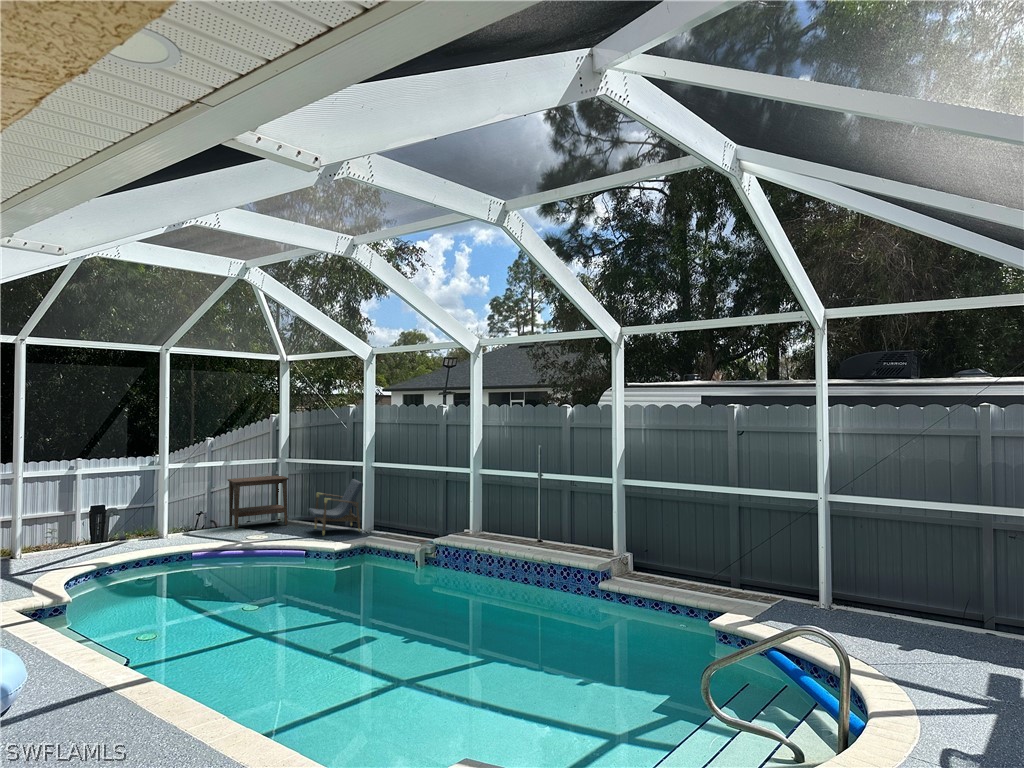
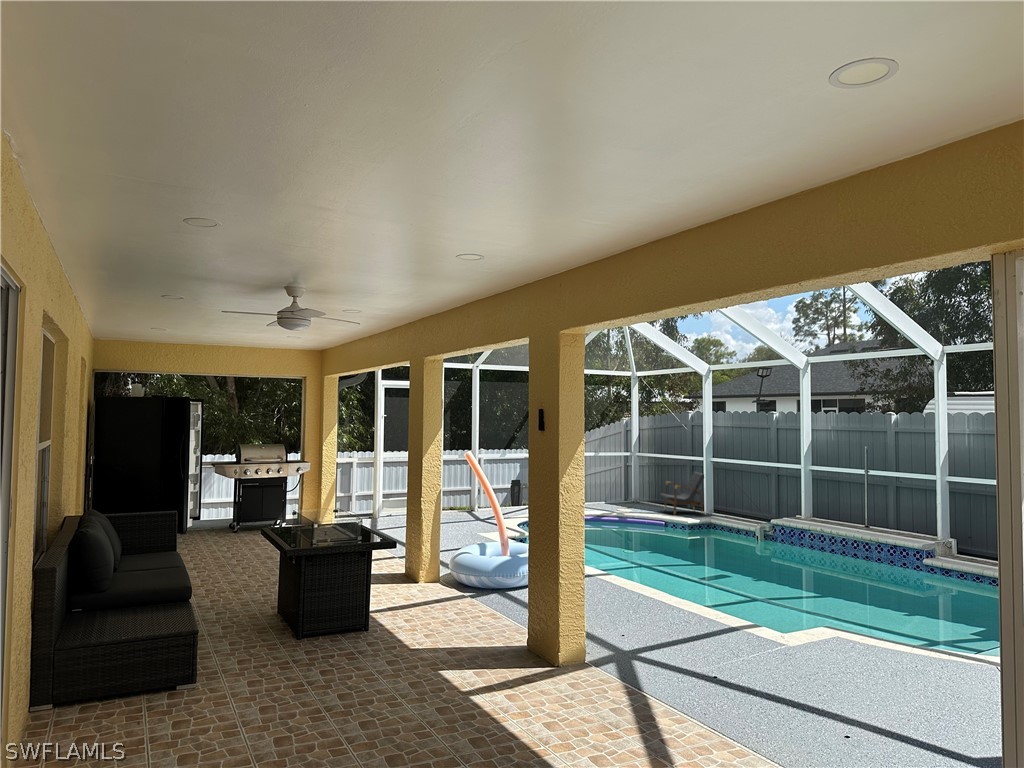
side table: present [228,475,288,529] -> none [595,467,642,507]

